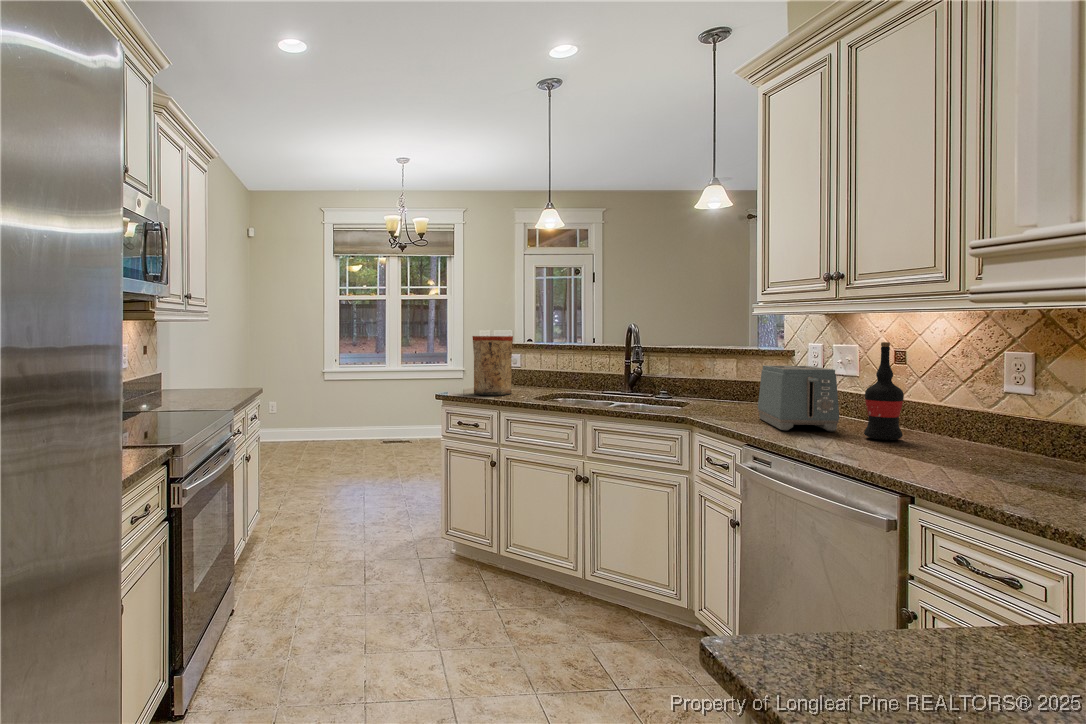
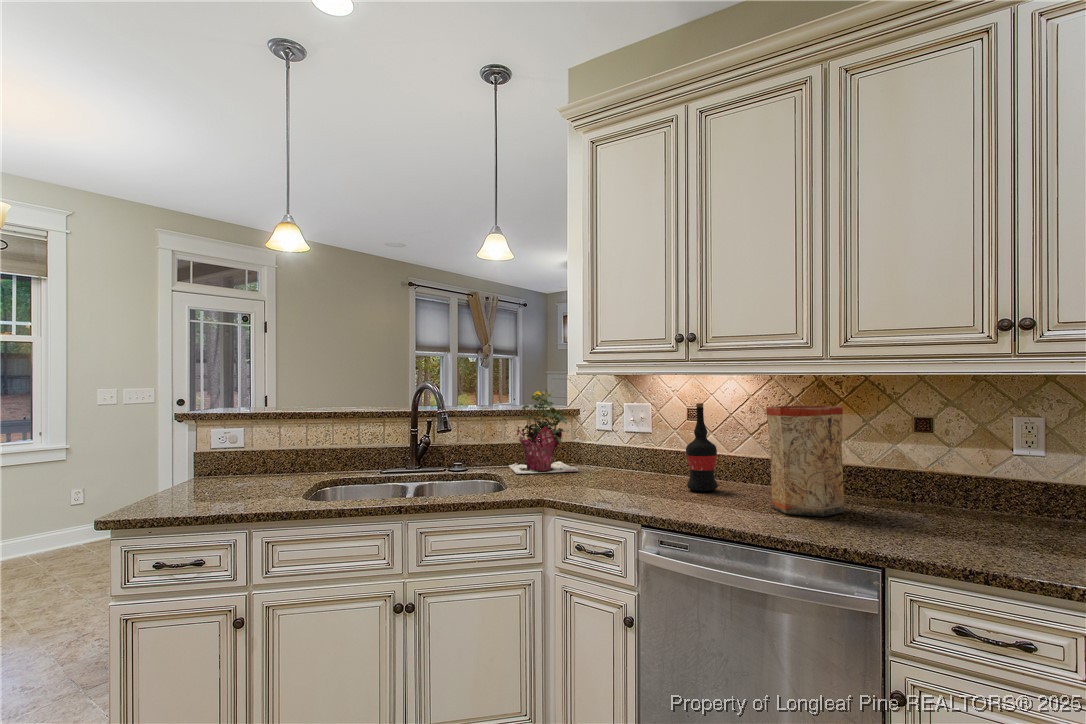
potted plant: none [709,326,776,411] -> present [509,389,578,474]
vase: present [473,336,513,395] -> present [766,406,844,517]
toaster: present [758,365,839,431] -> none [575,426,662,491]

